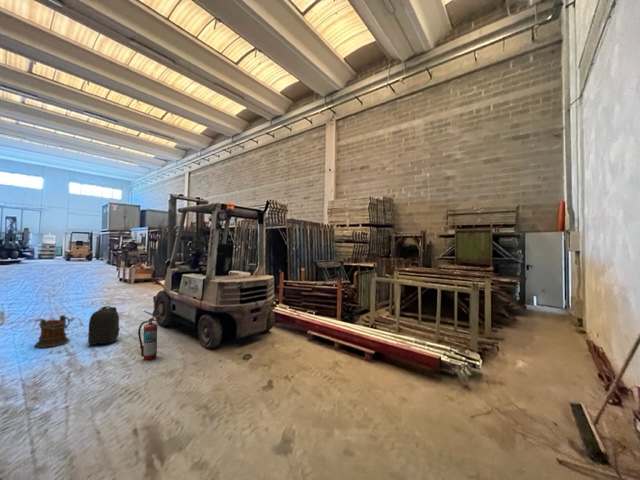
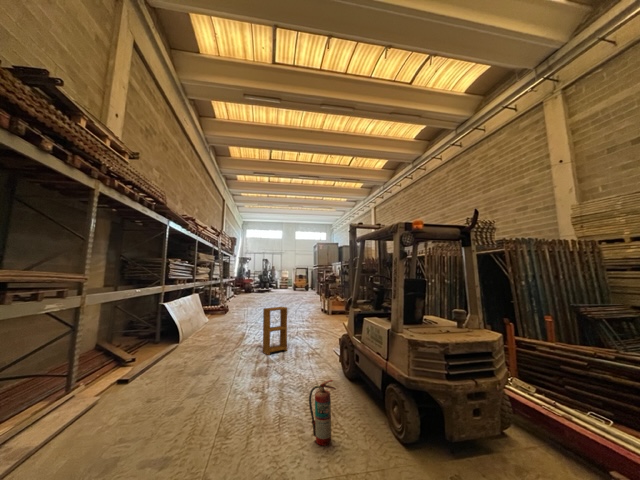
shelving unit: none [54,273,89,323] -> present [263,307,287,355]
backpack: present [88,306,120,344] -> none [273,350,301,396]
bucket: present [35,315,70,348] -> none [236,353,263,388]

